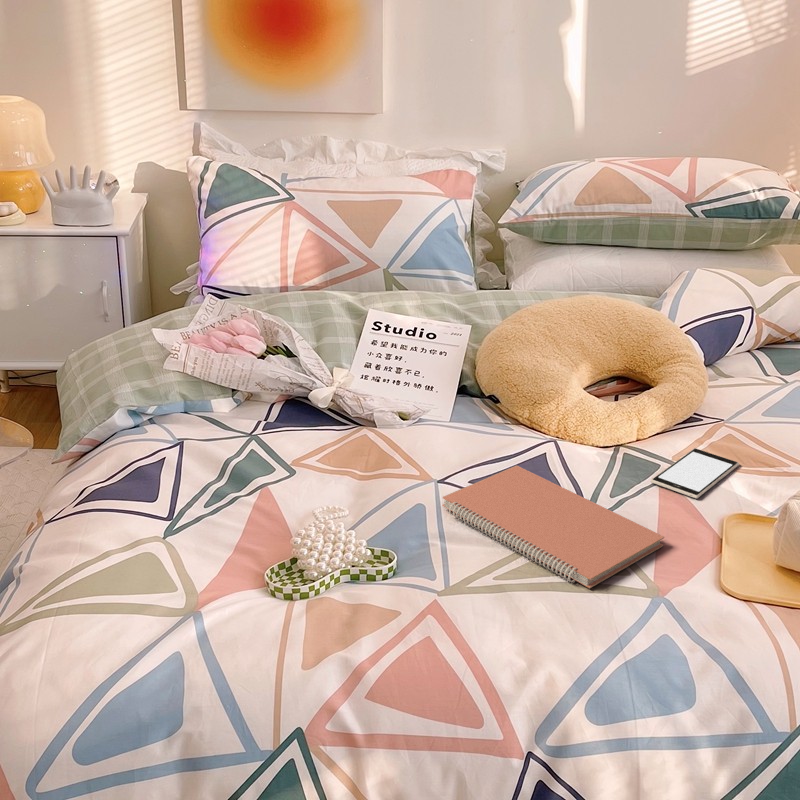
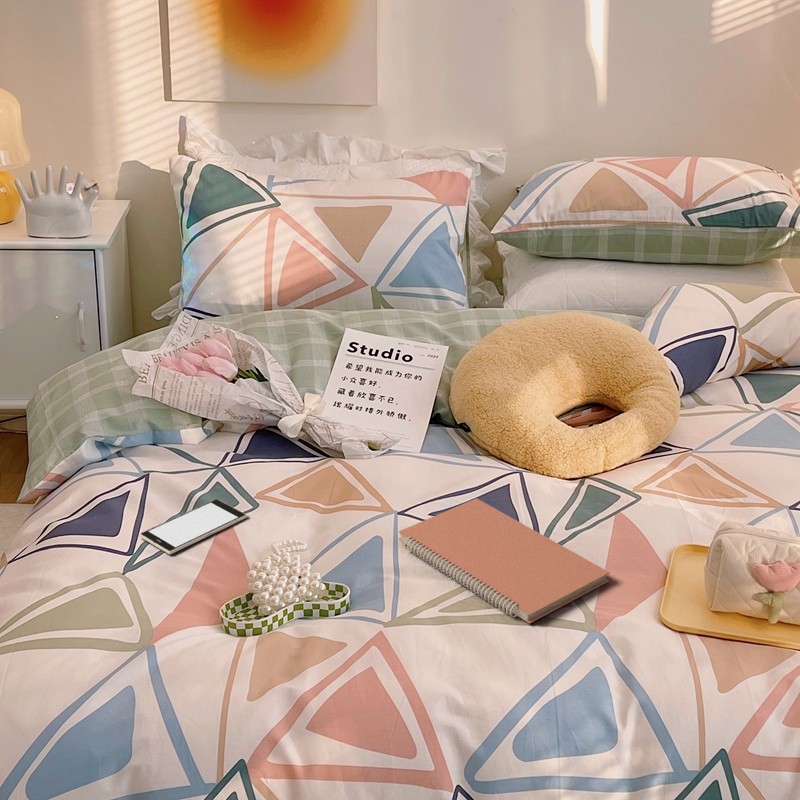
smartphone: present [651,448,739,498] -> present [139,499,247,554]

